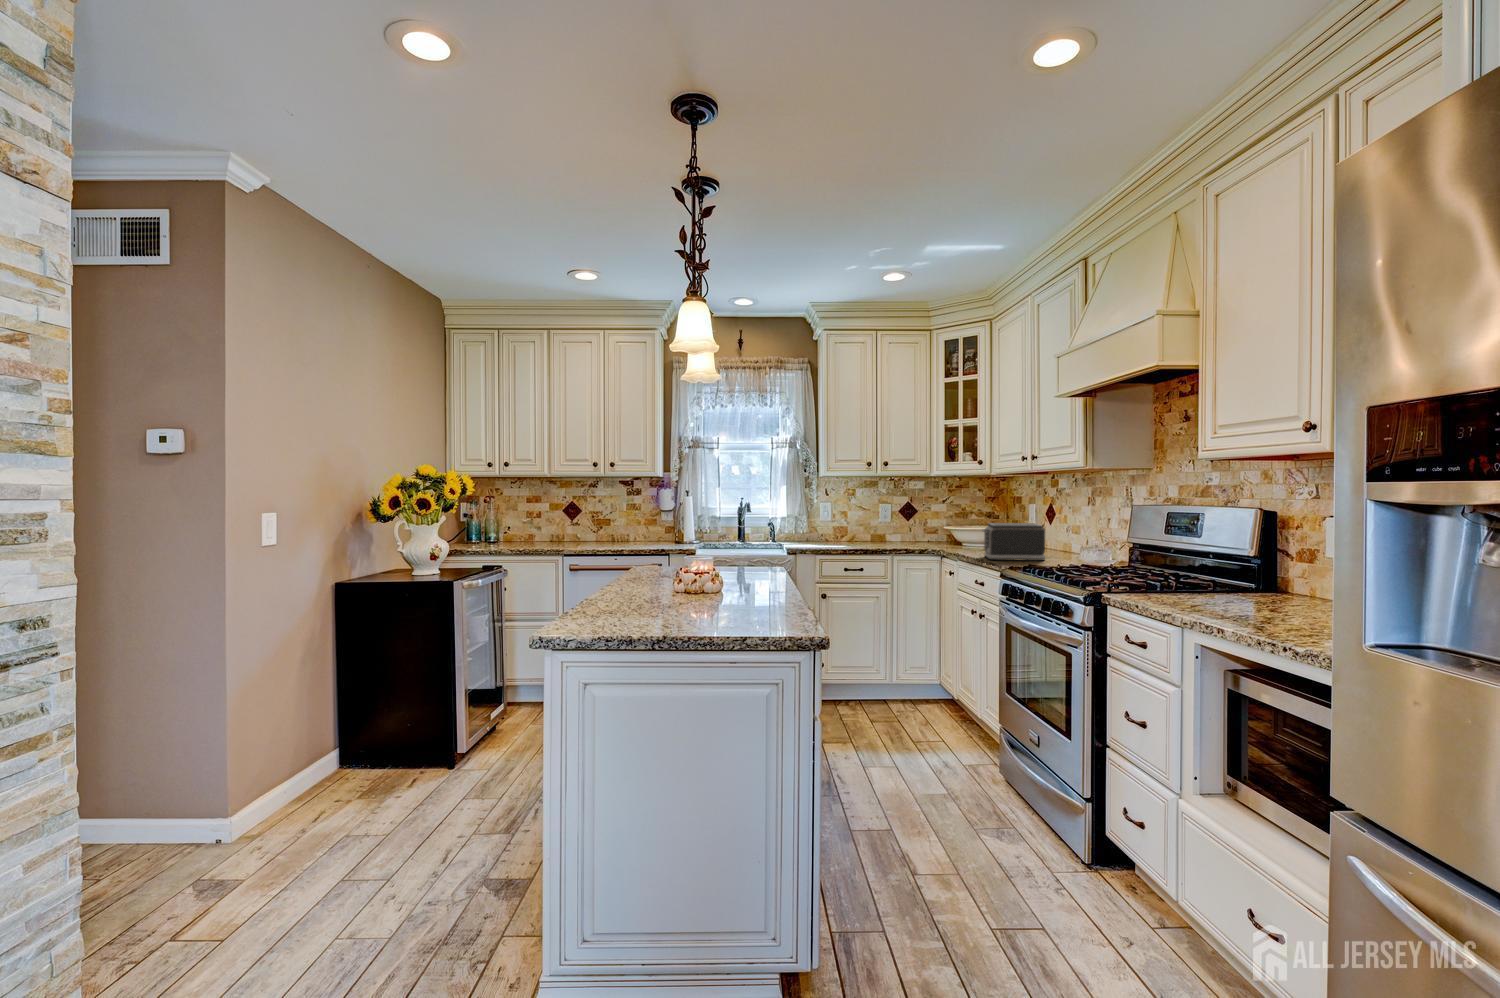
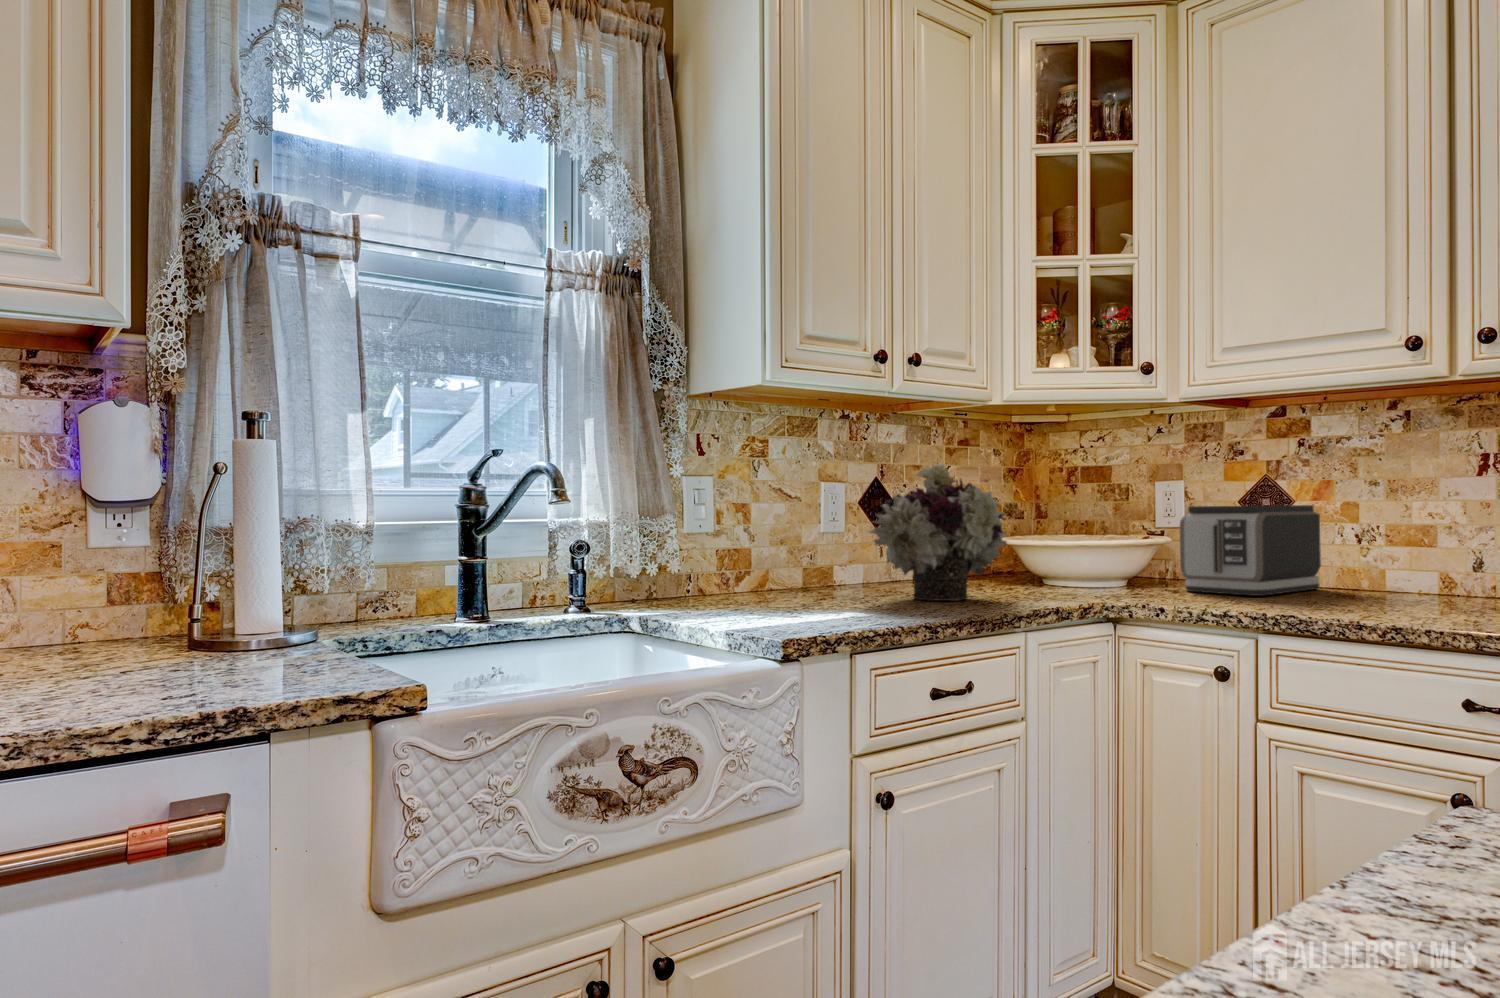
flower arrangement: none [860,503,914,551] -> present [869,464,1007,601]

